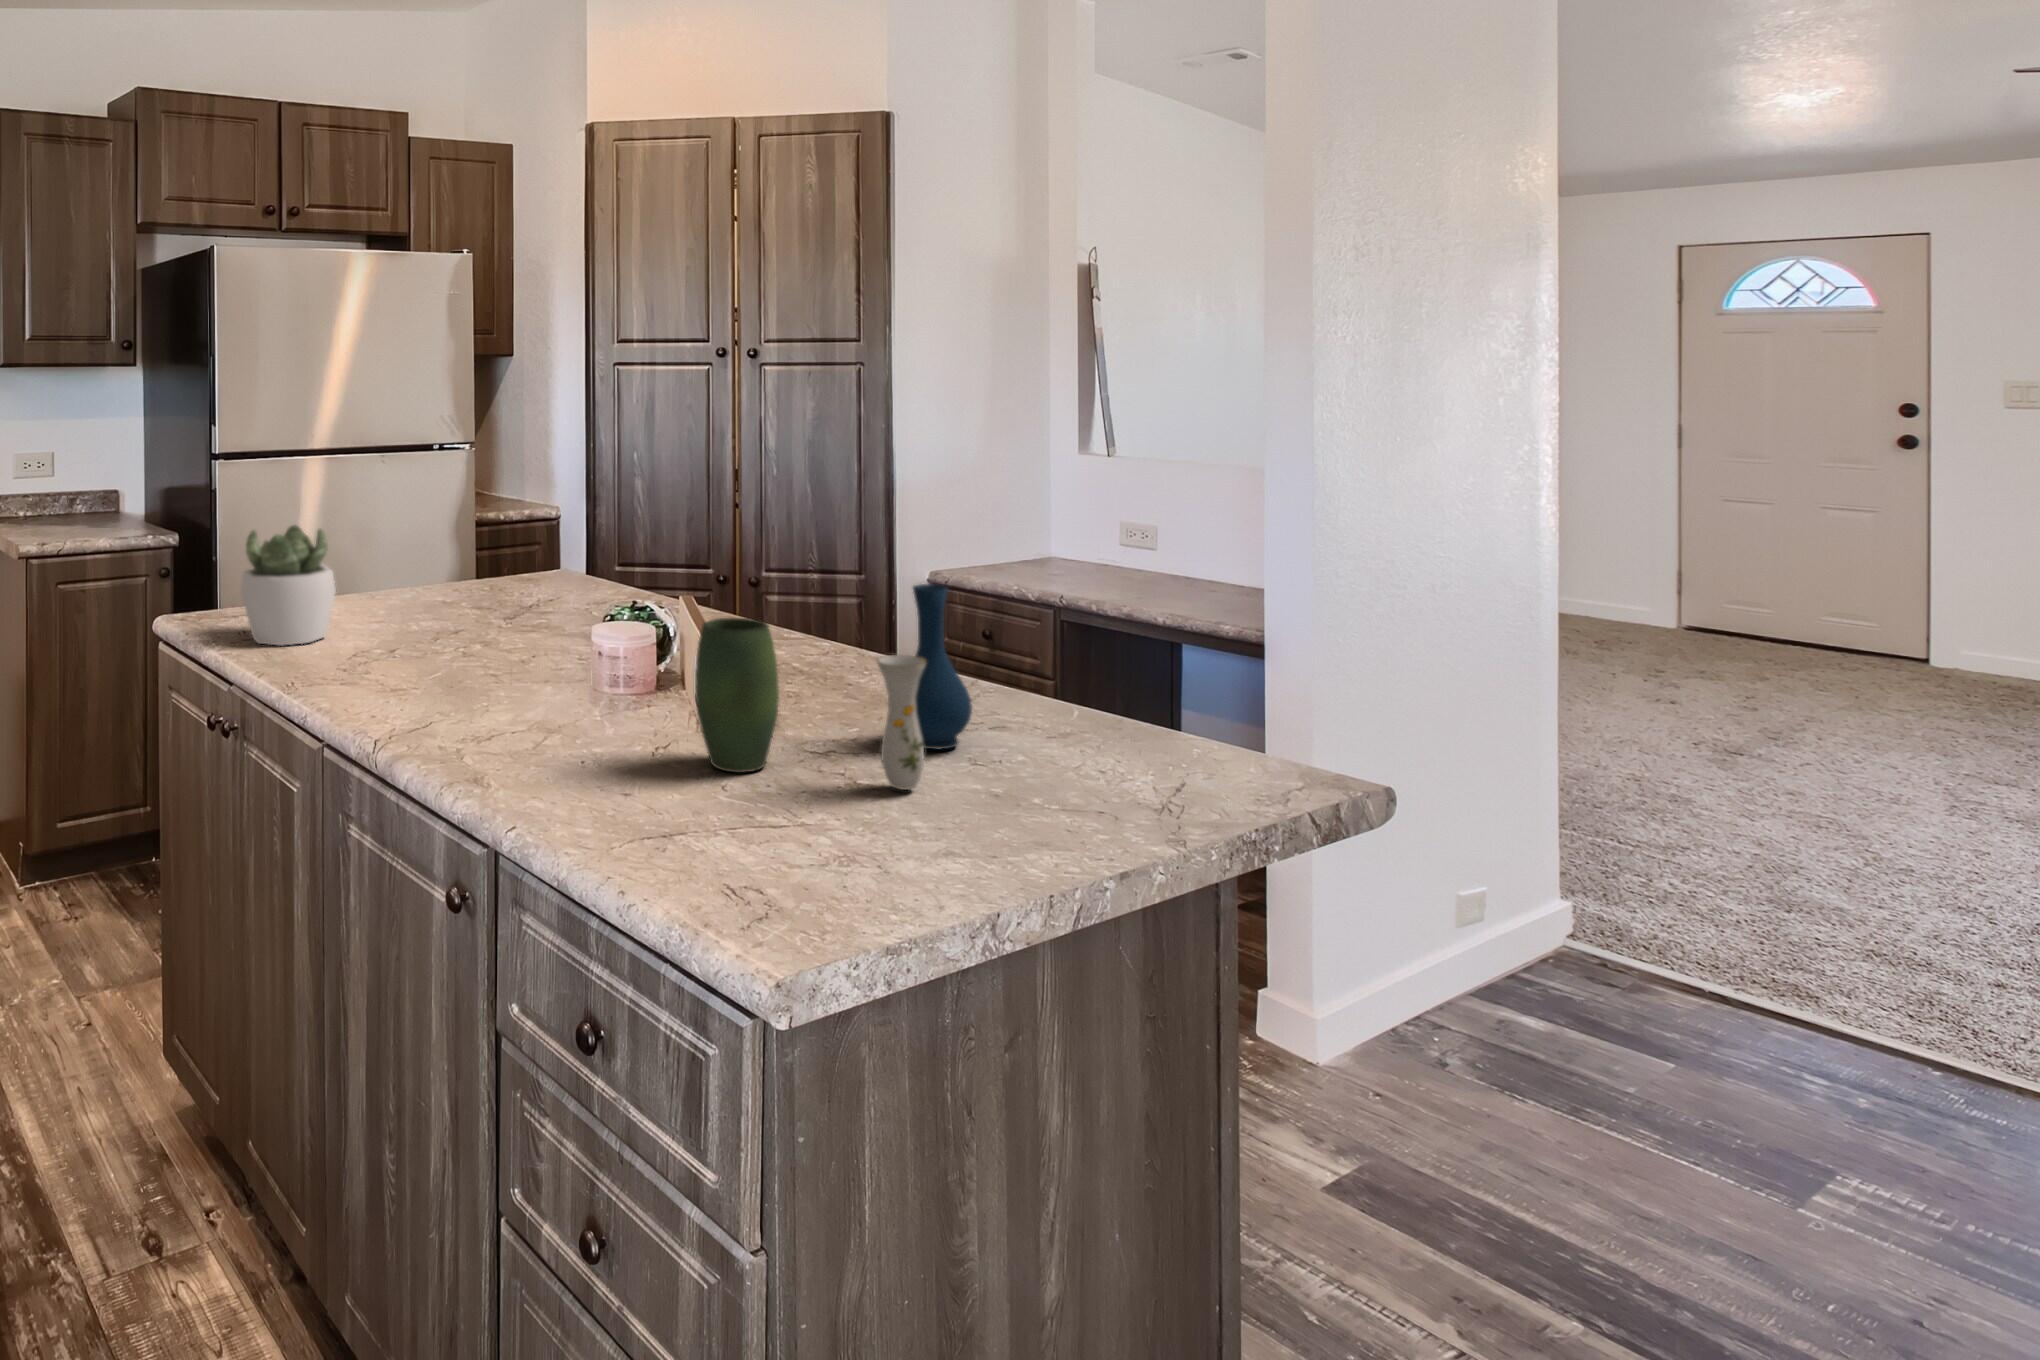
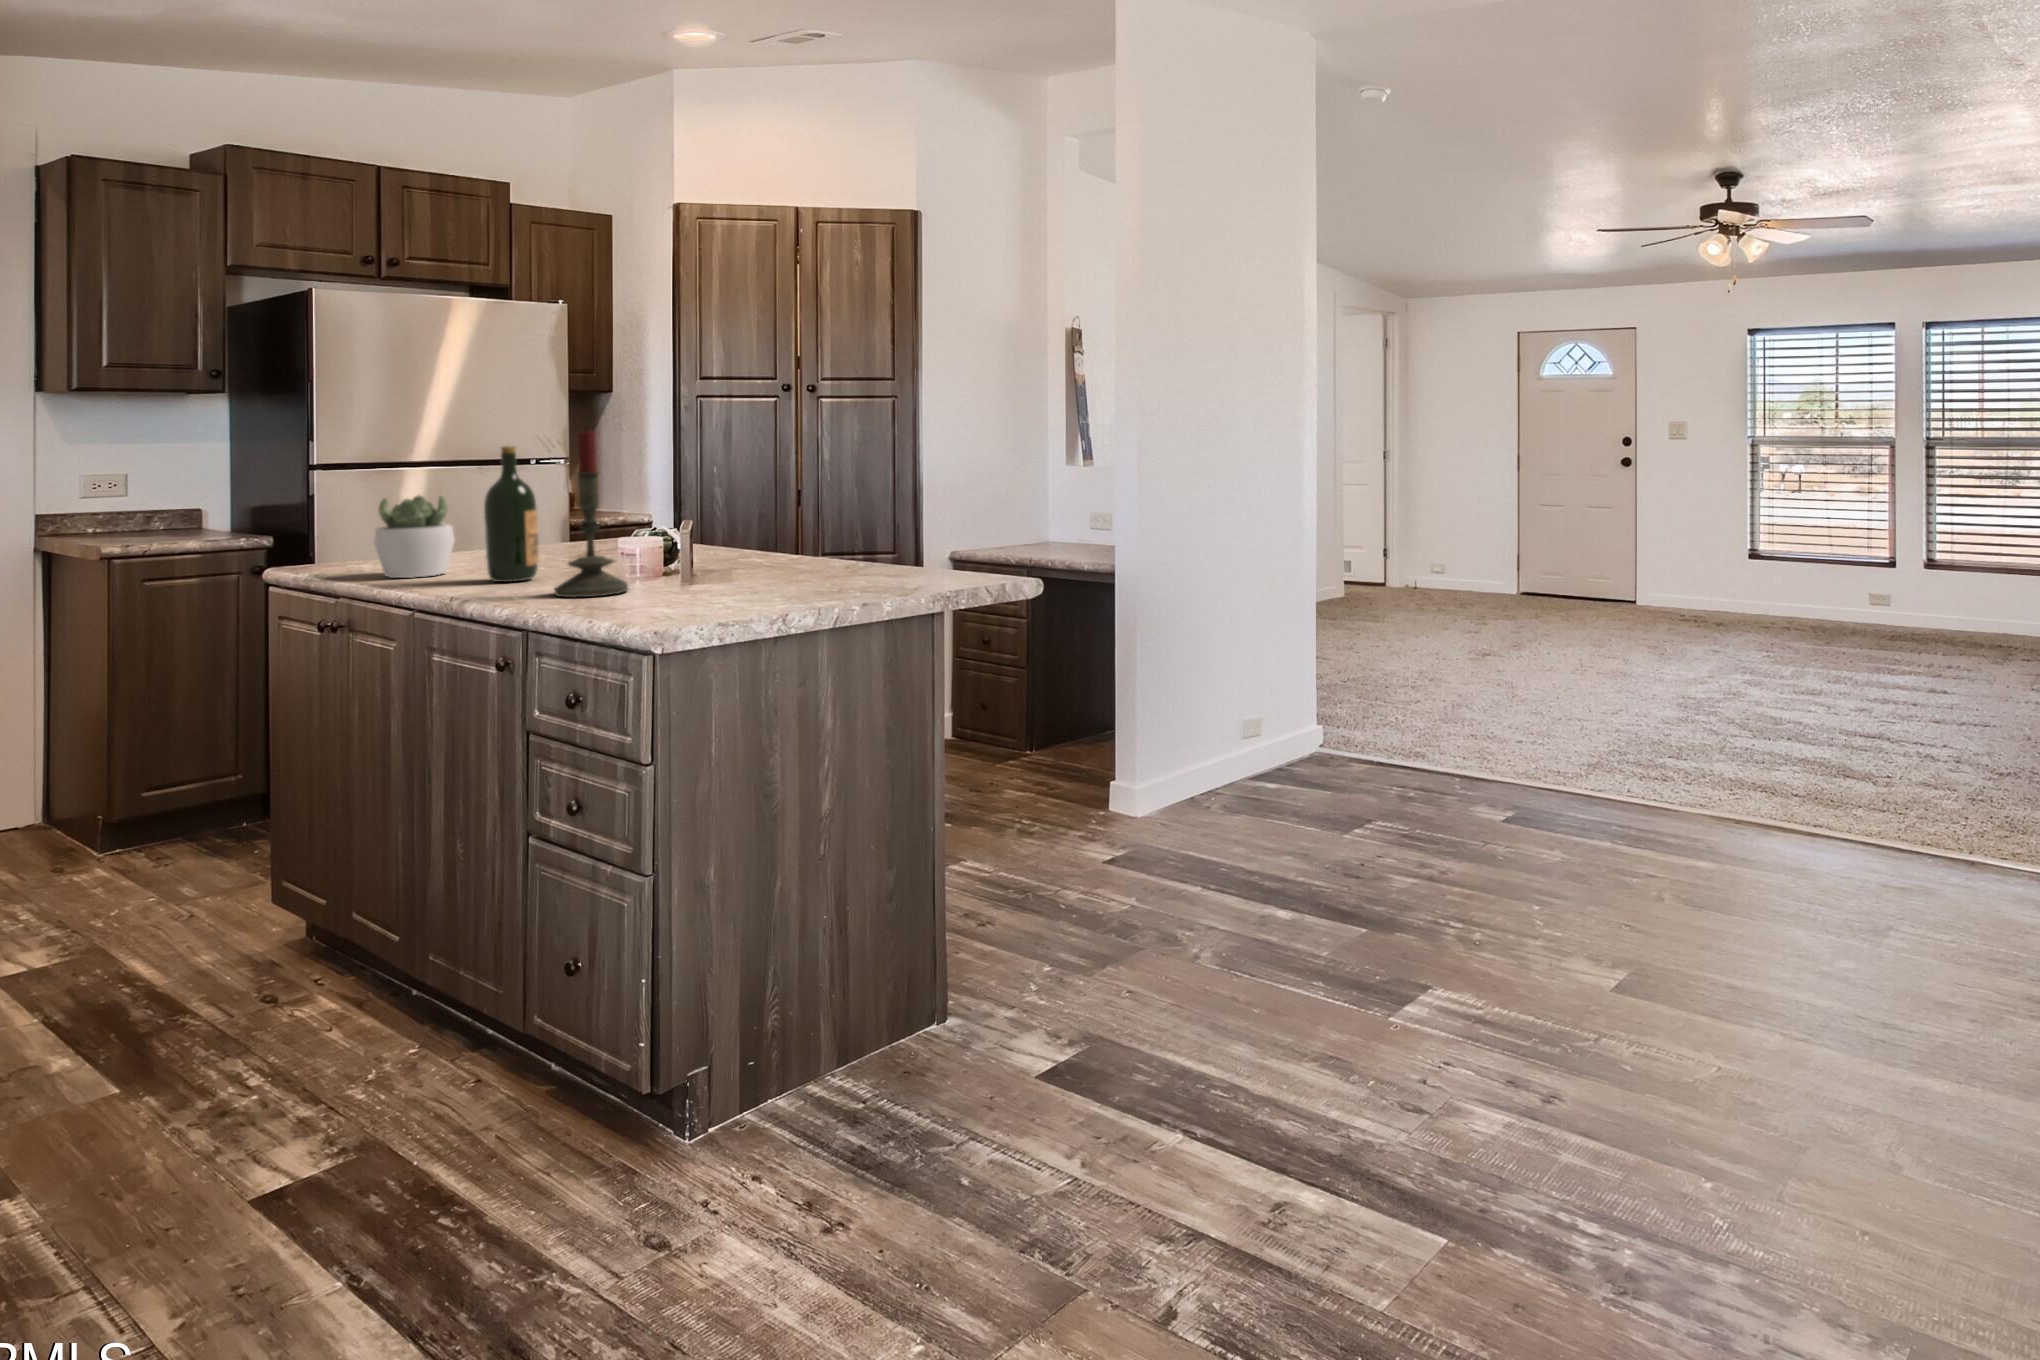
candle: none [462,449,568,731] -> present [555,430,628,597]
wine bottle: none [370,466,439,670] -> present [484,446,539,582]
vase: present [695,584,972,790] -> none [704,500,874,601]

